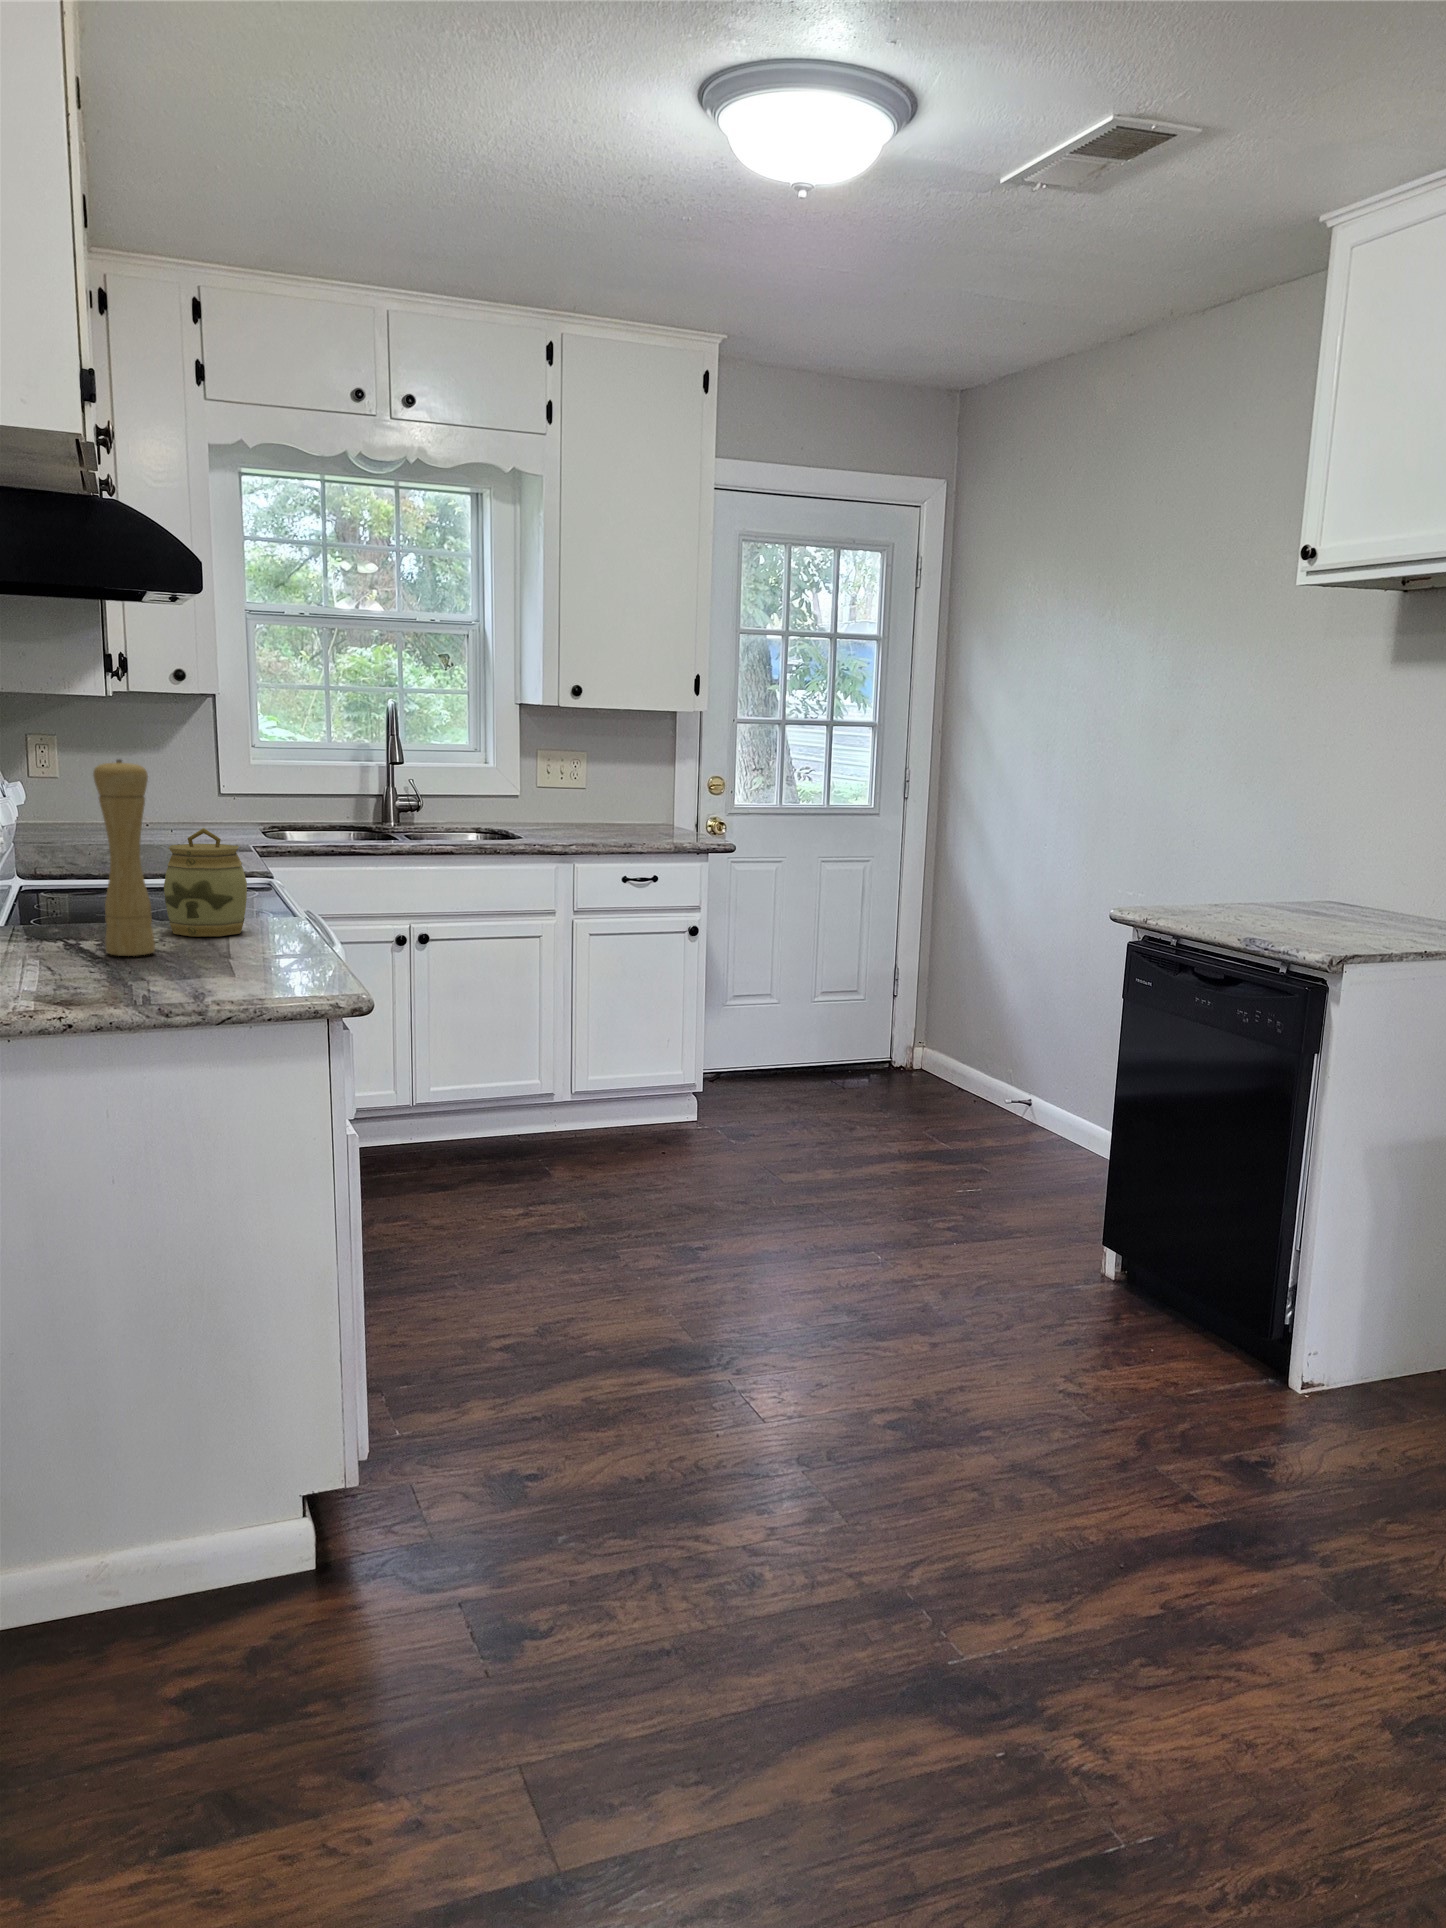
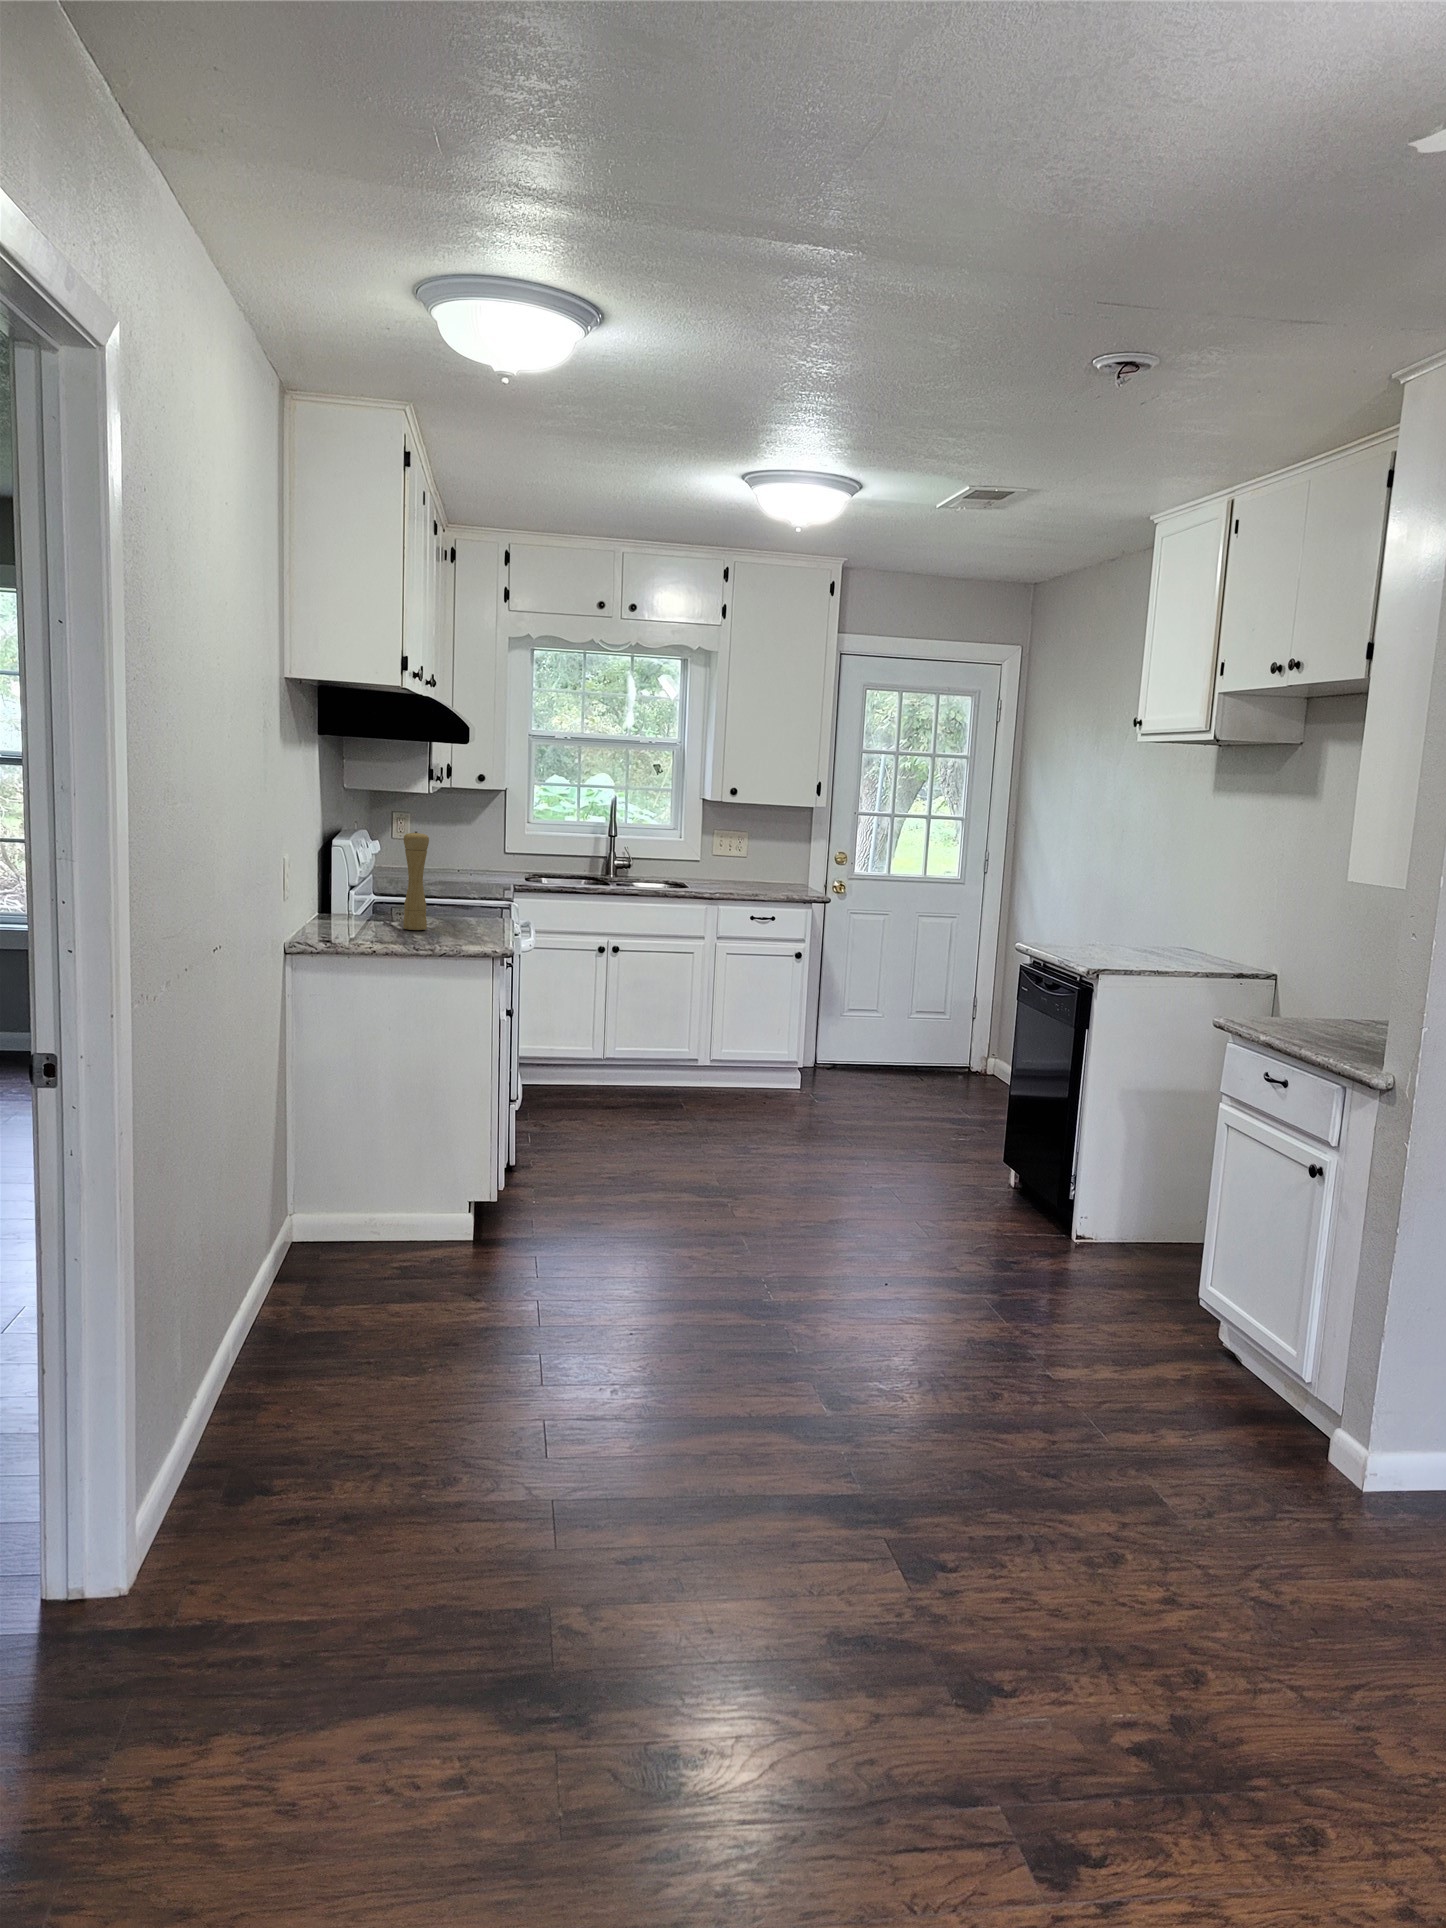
jar: present [164,828,247,937] -> none [438,868,481,926]

